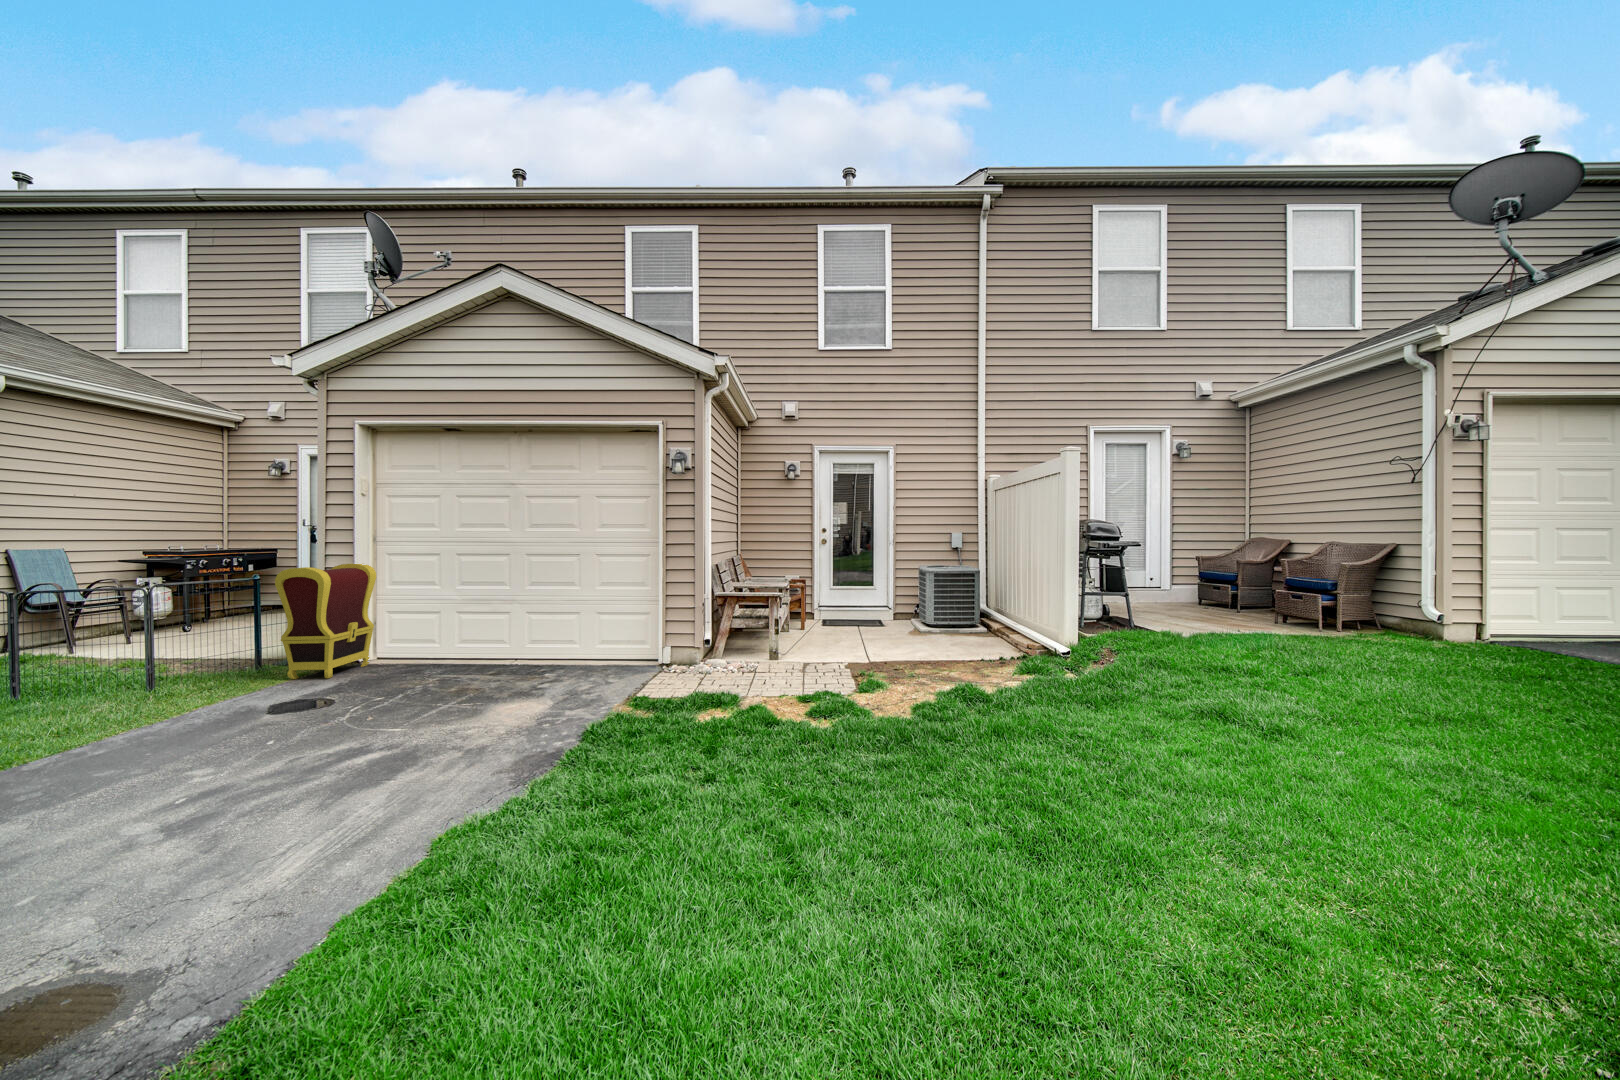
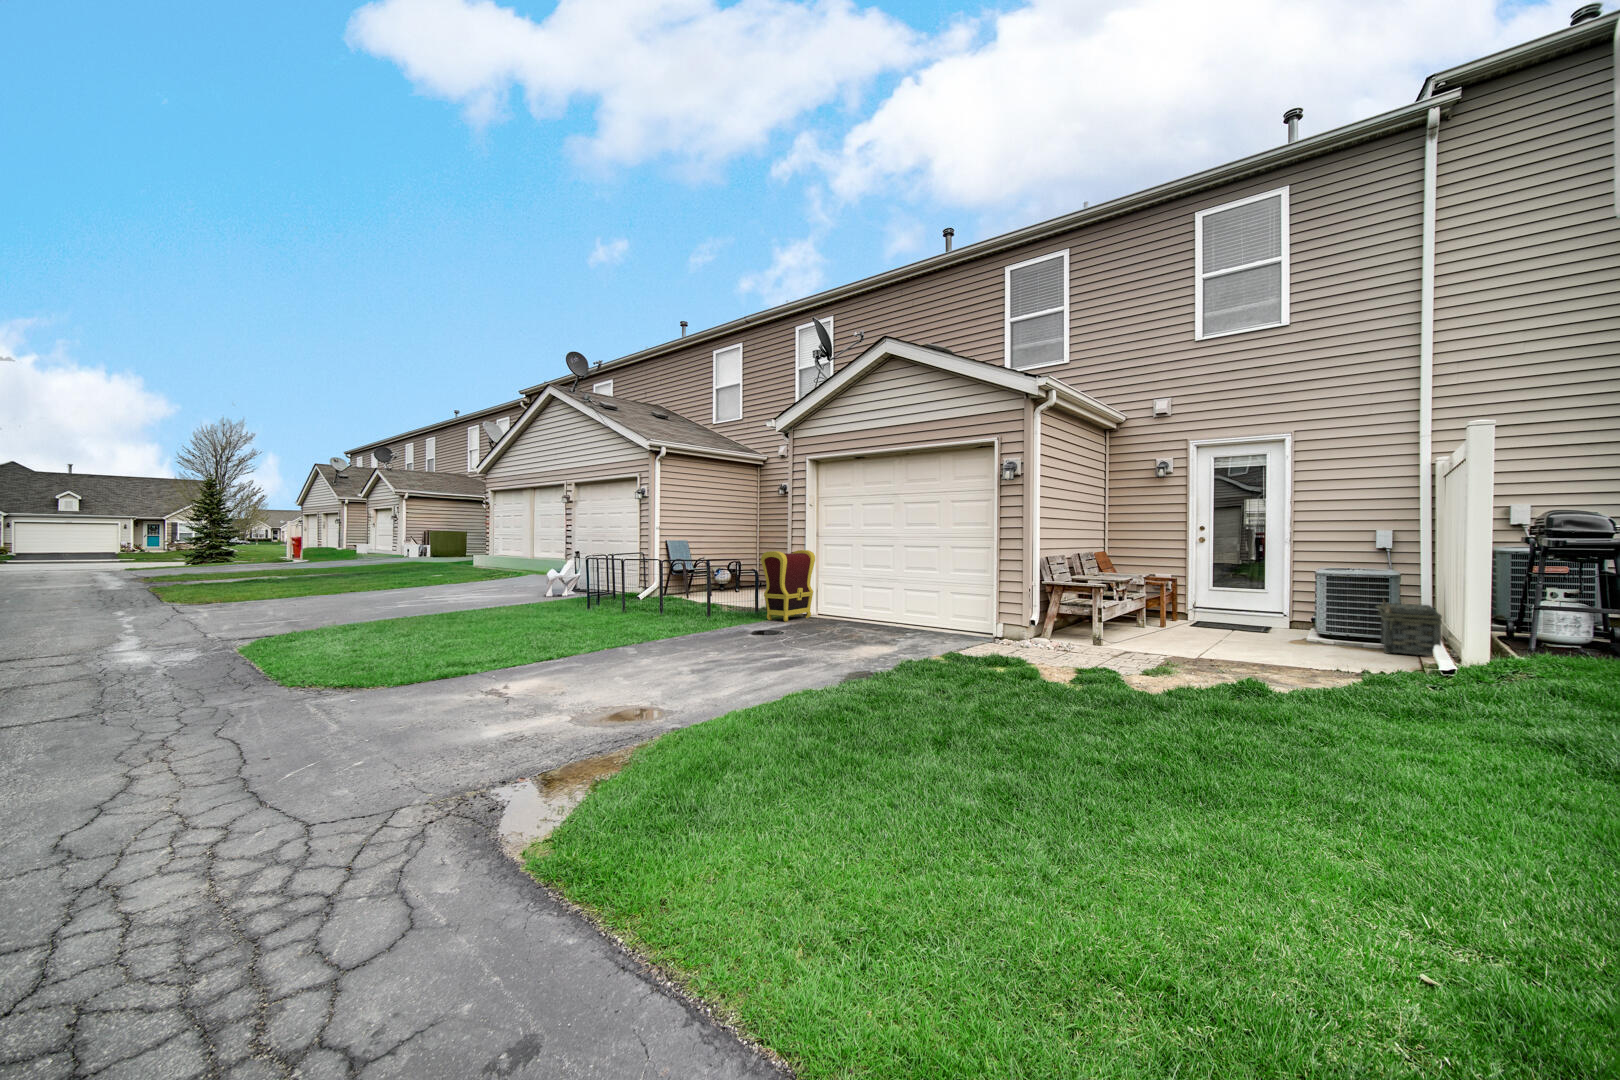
basket: none [967,591,1017,637] -> present [1376,600,1442,656]

